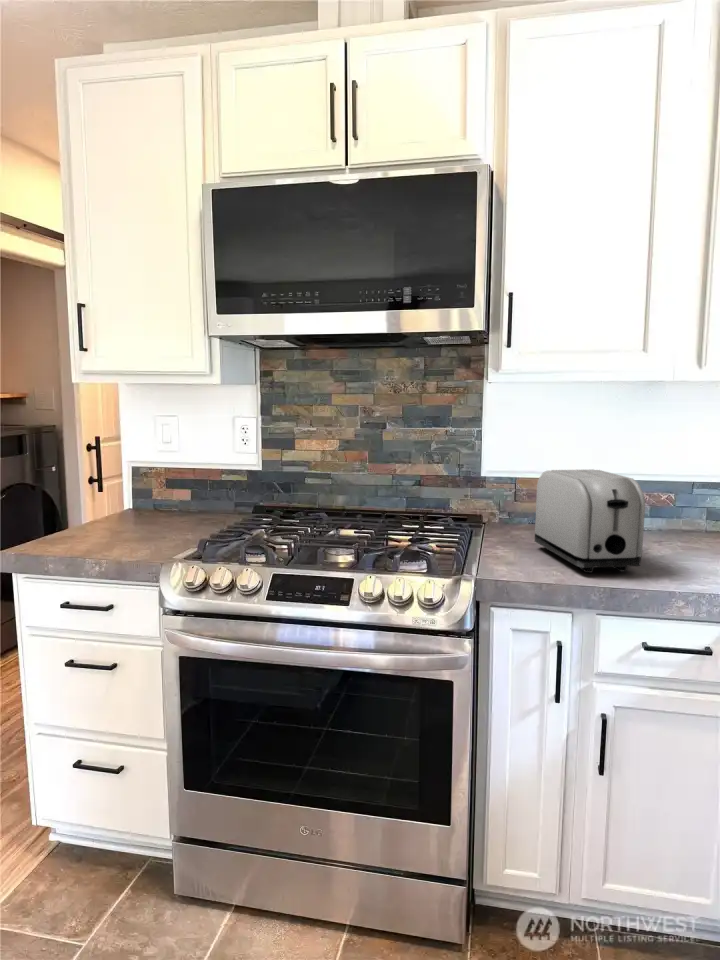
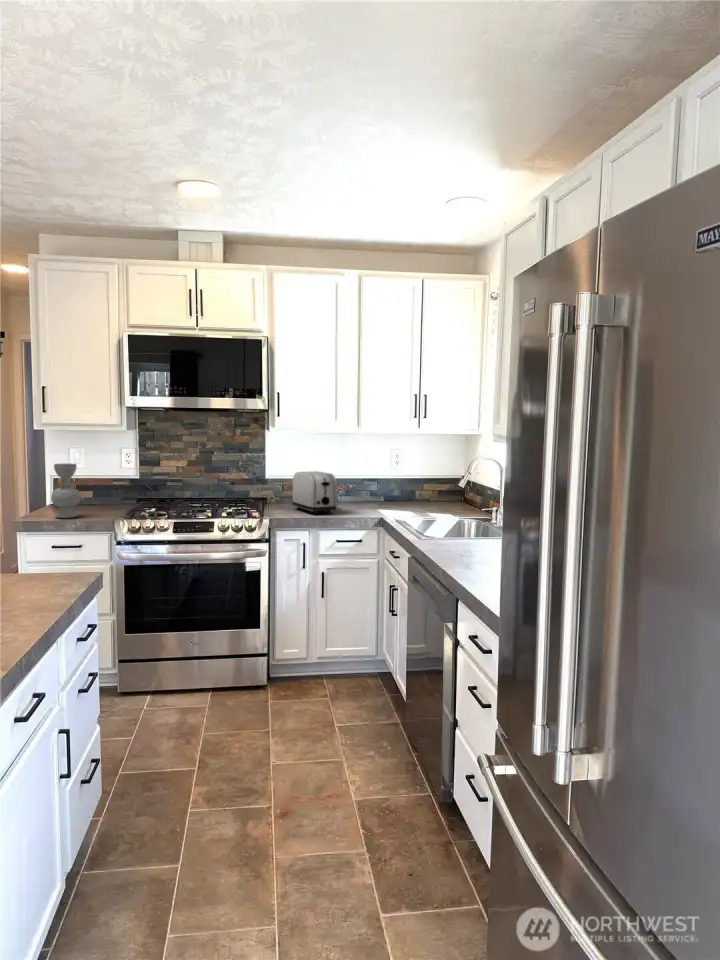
decorative vase: none [76,445,129,548] -> present [51,463,81,518]

